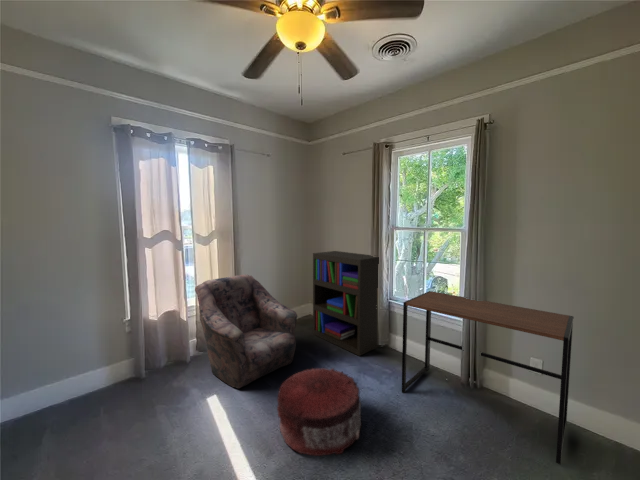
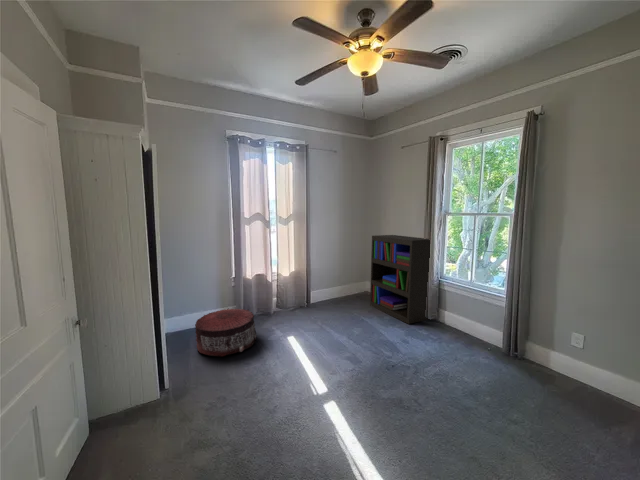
armchair: present [195,274,297,389] -> none [278,250,356,334]
desk: present [402,291,574,464] -> none [442,270,617,420]
pouf: present [277,368,362,456] -> present [195,309,256,356]

